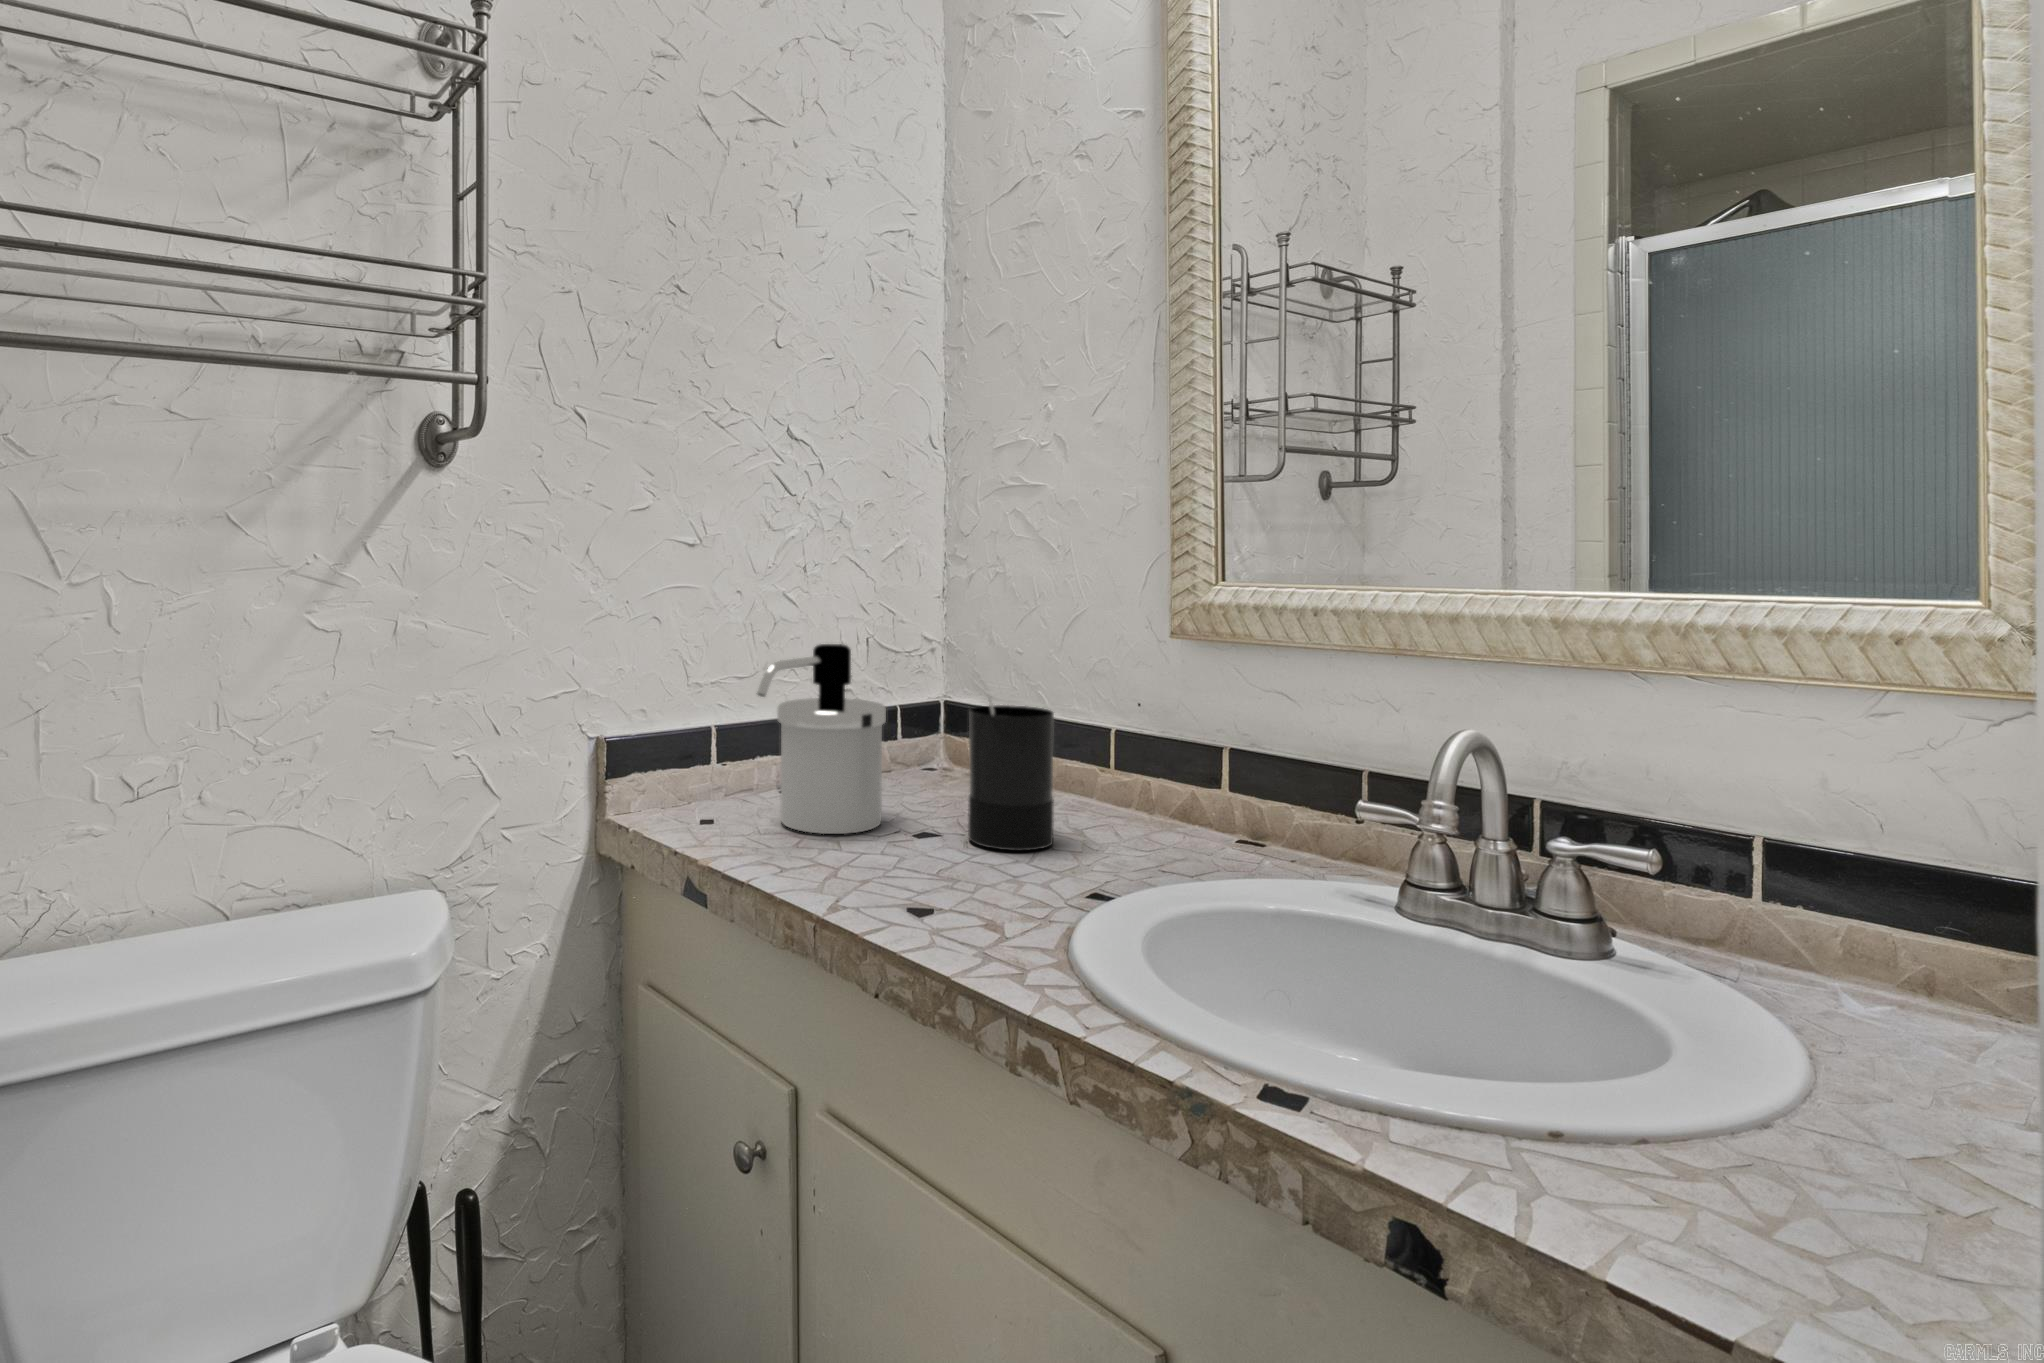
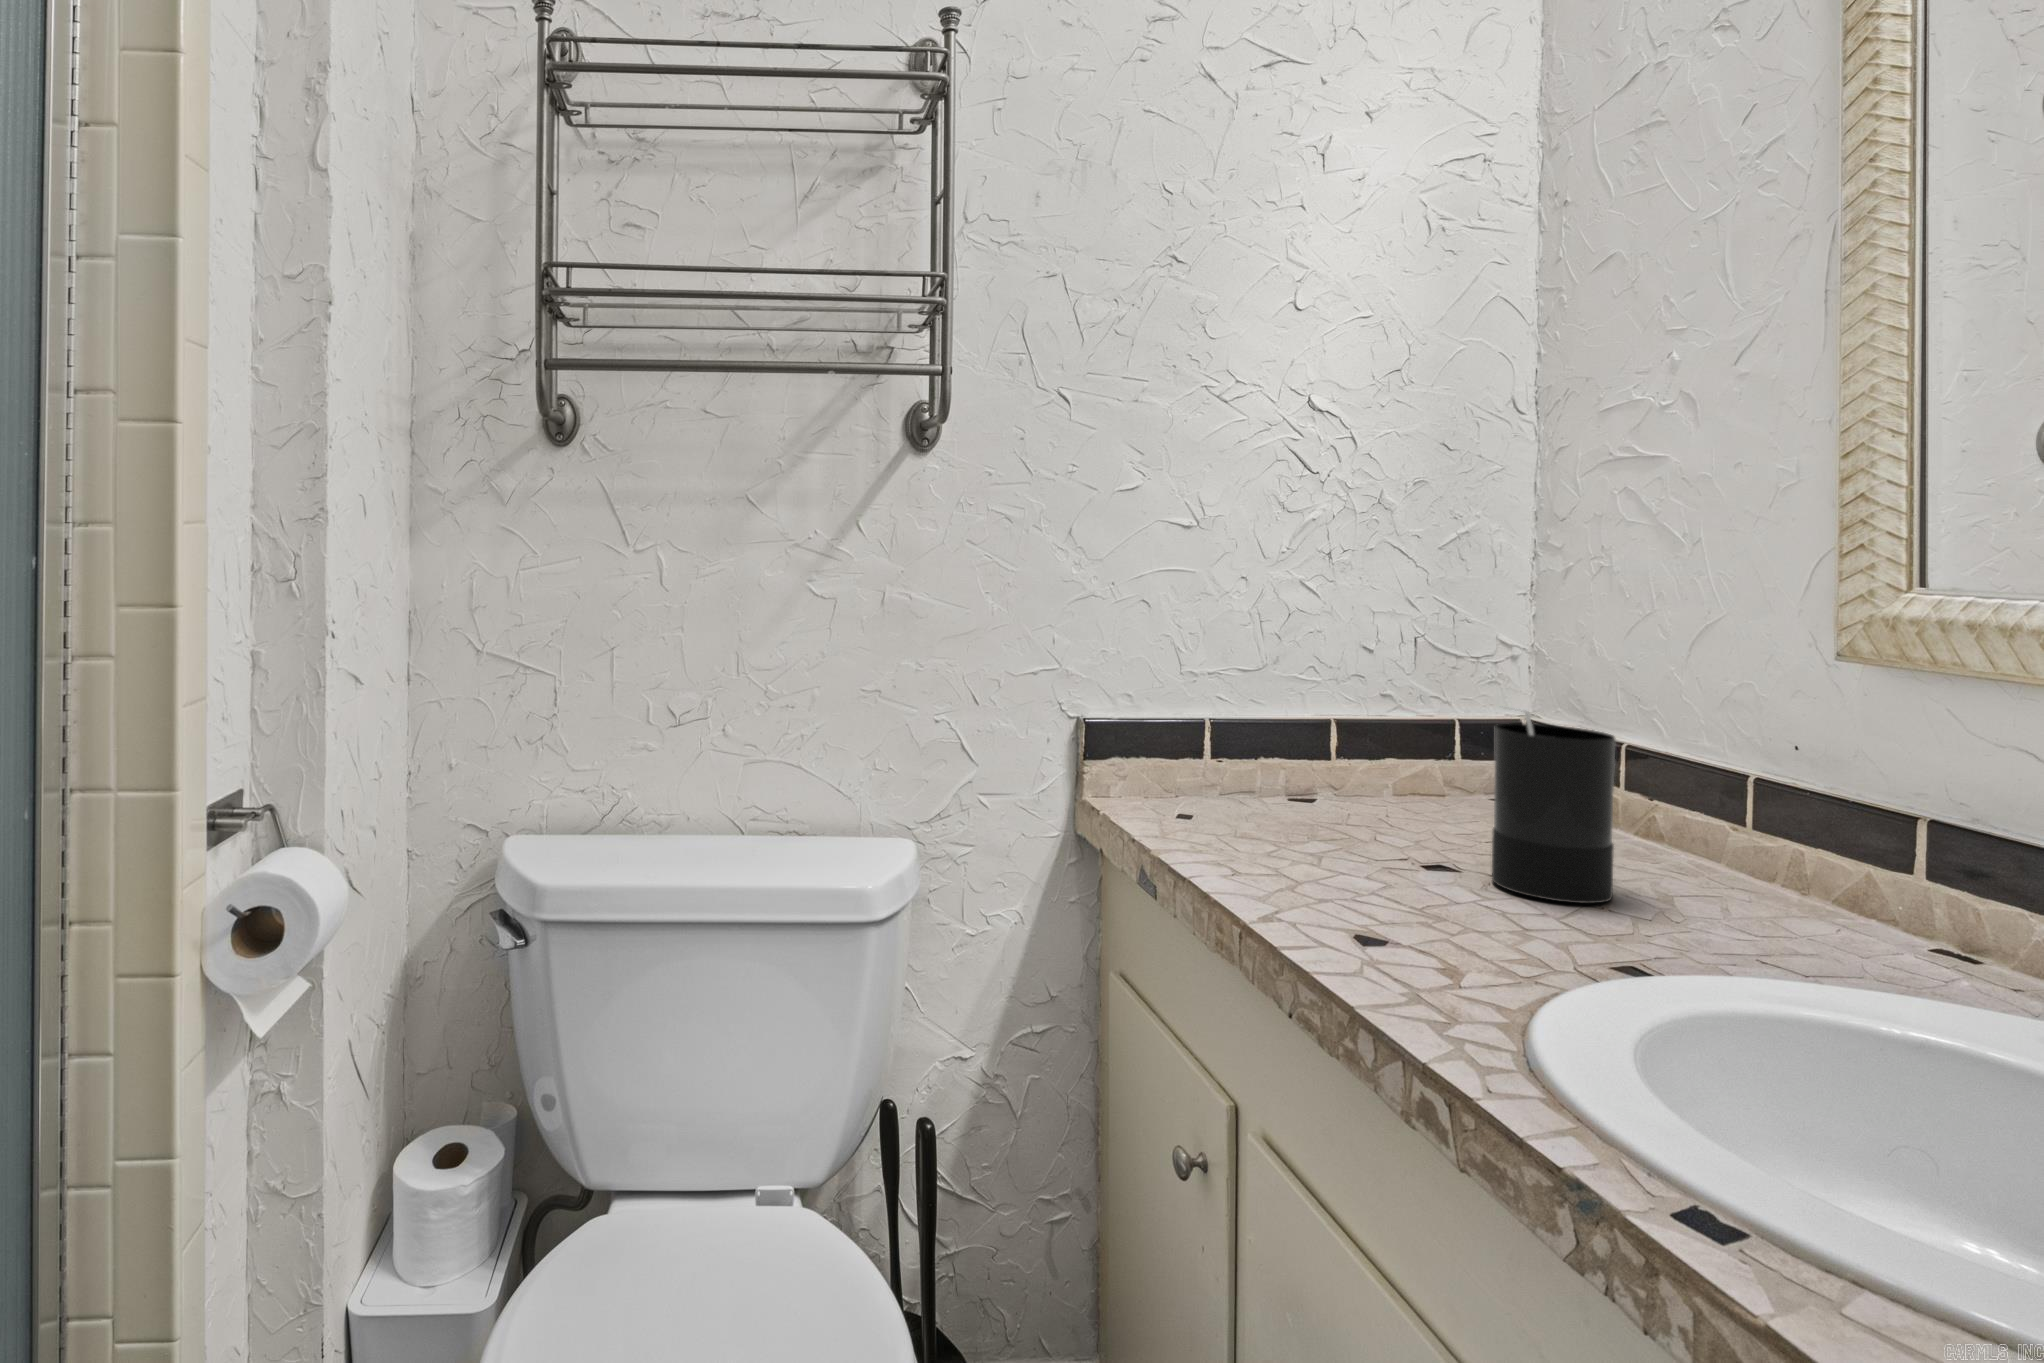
soap dispenser: present [757,644,886,834] -> none [1226,639,1400,852]

